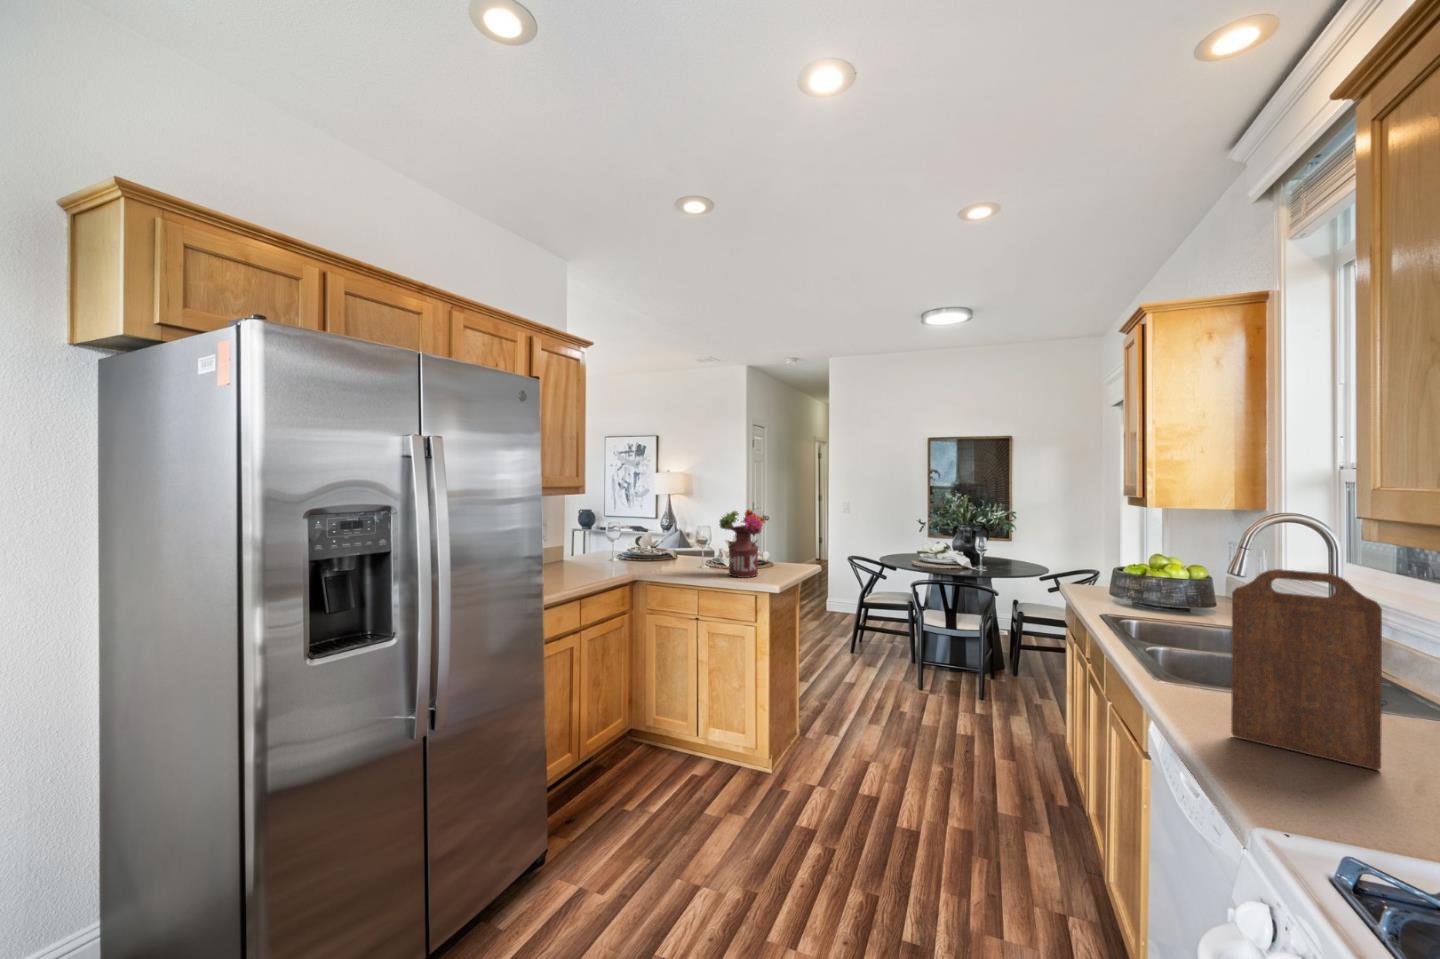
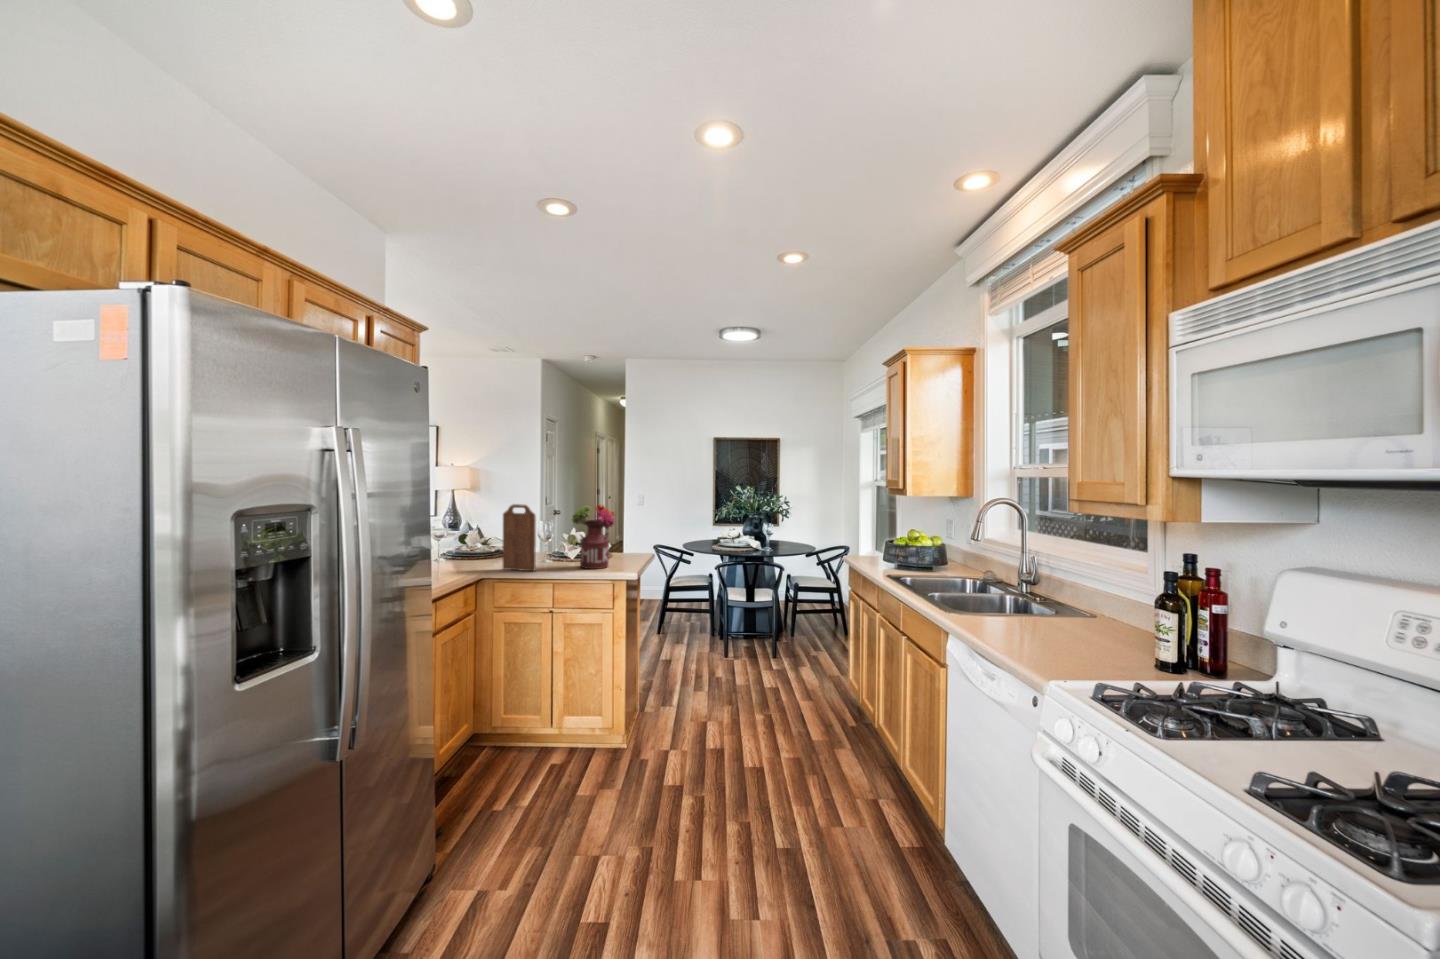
cutting board: present [1231,569,1382,770] -> present [503,504,536,571]

